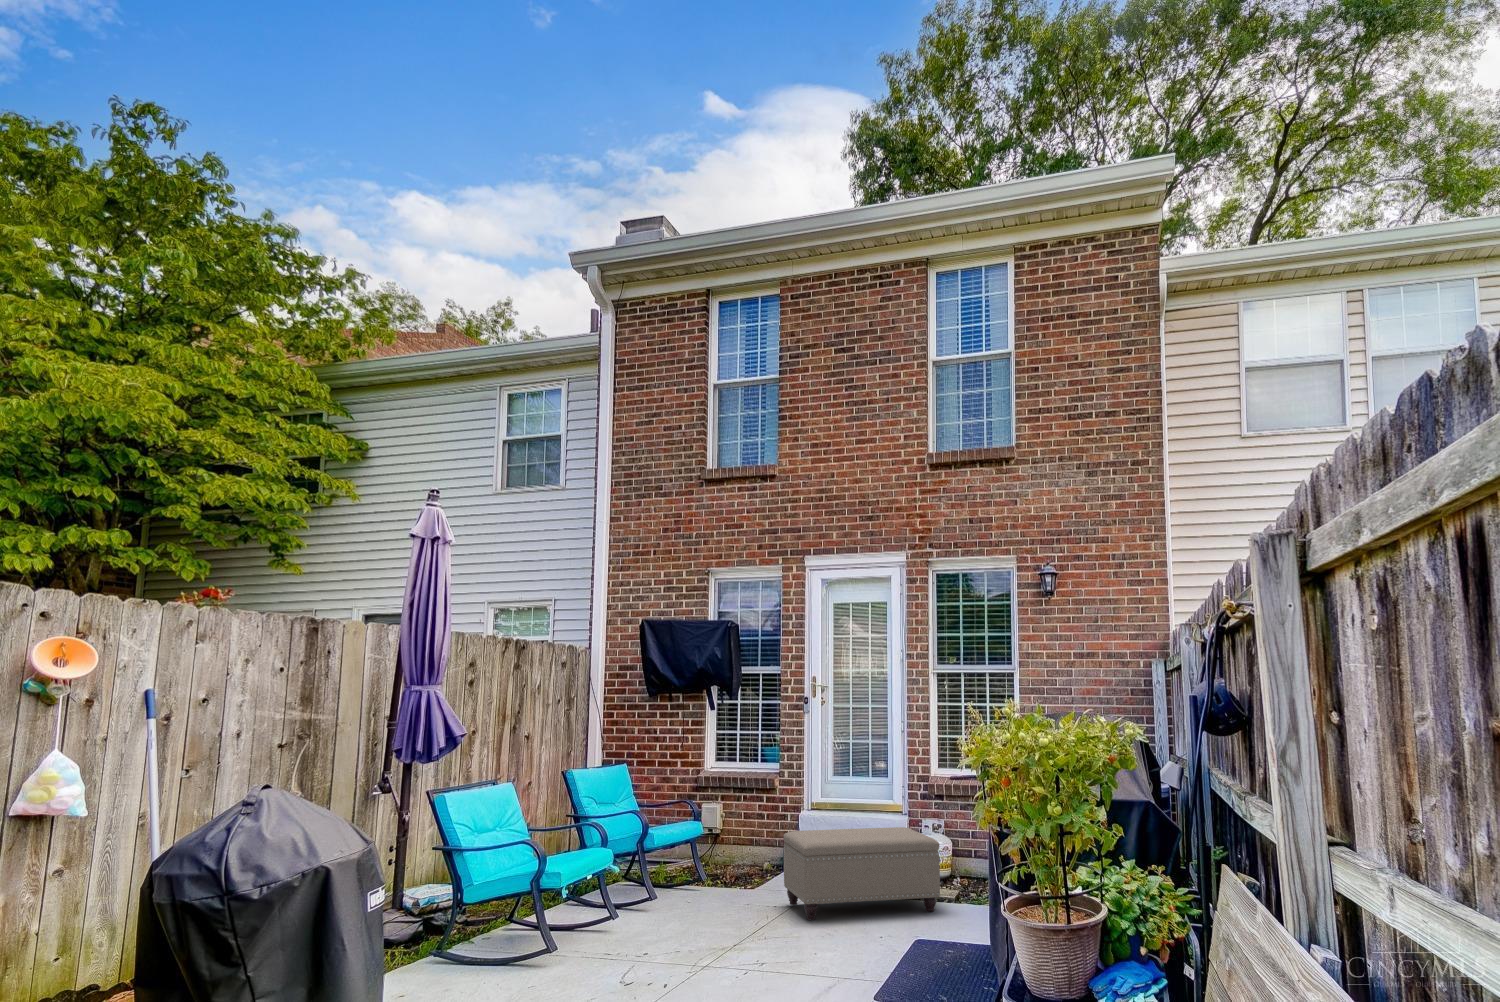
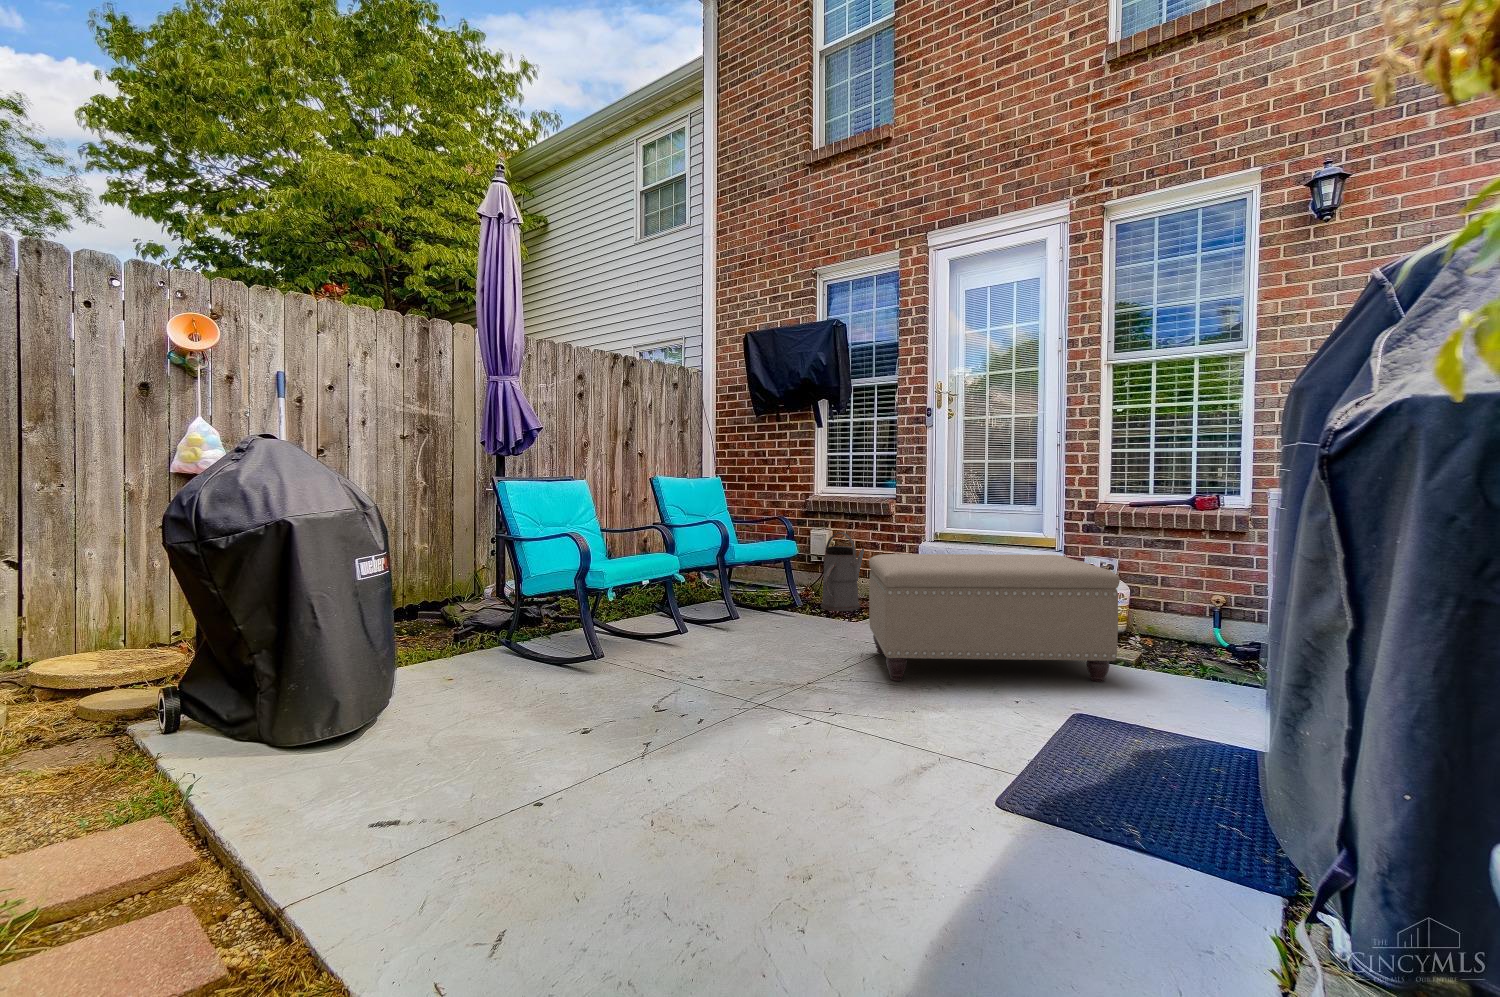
watering can: none [722,807,757,877] -> present [821,533,864,611]

